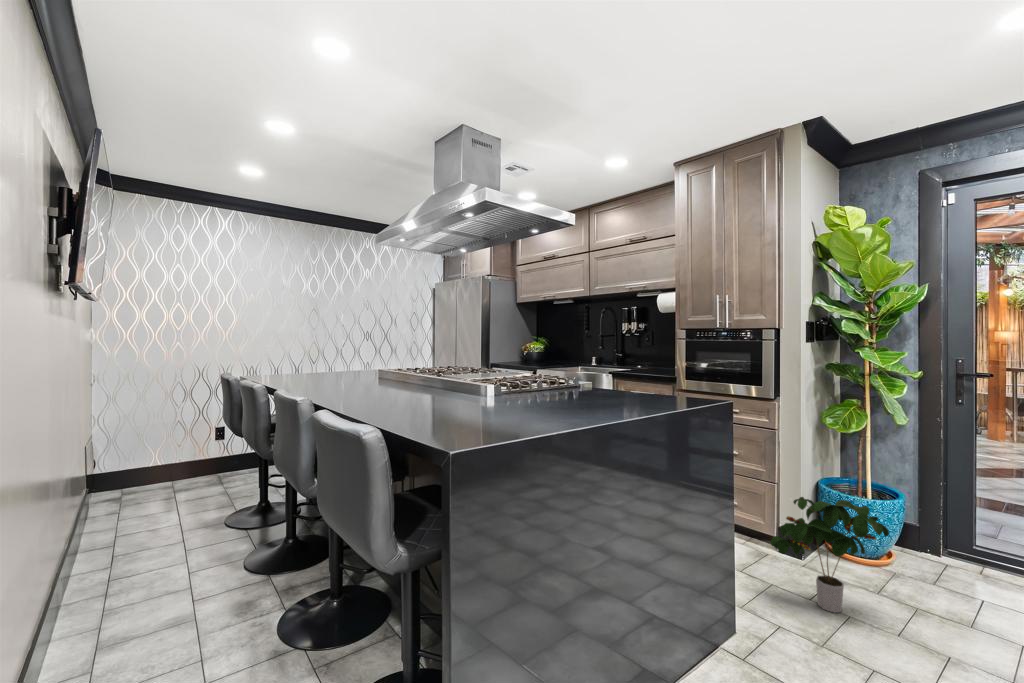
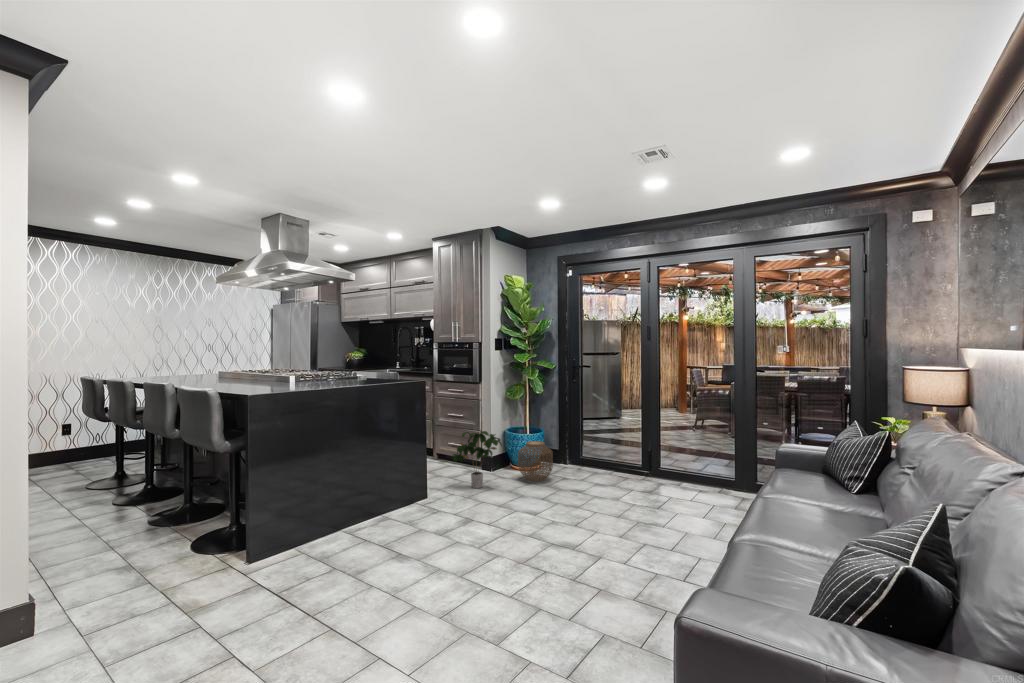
woven basket: none [889,517,983,604] -> present [518,441,553,481]

